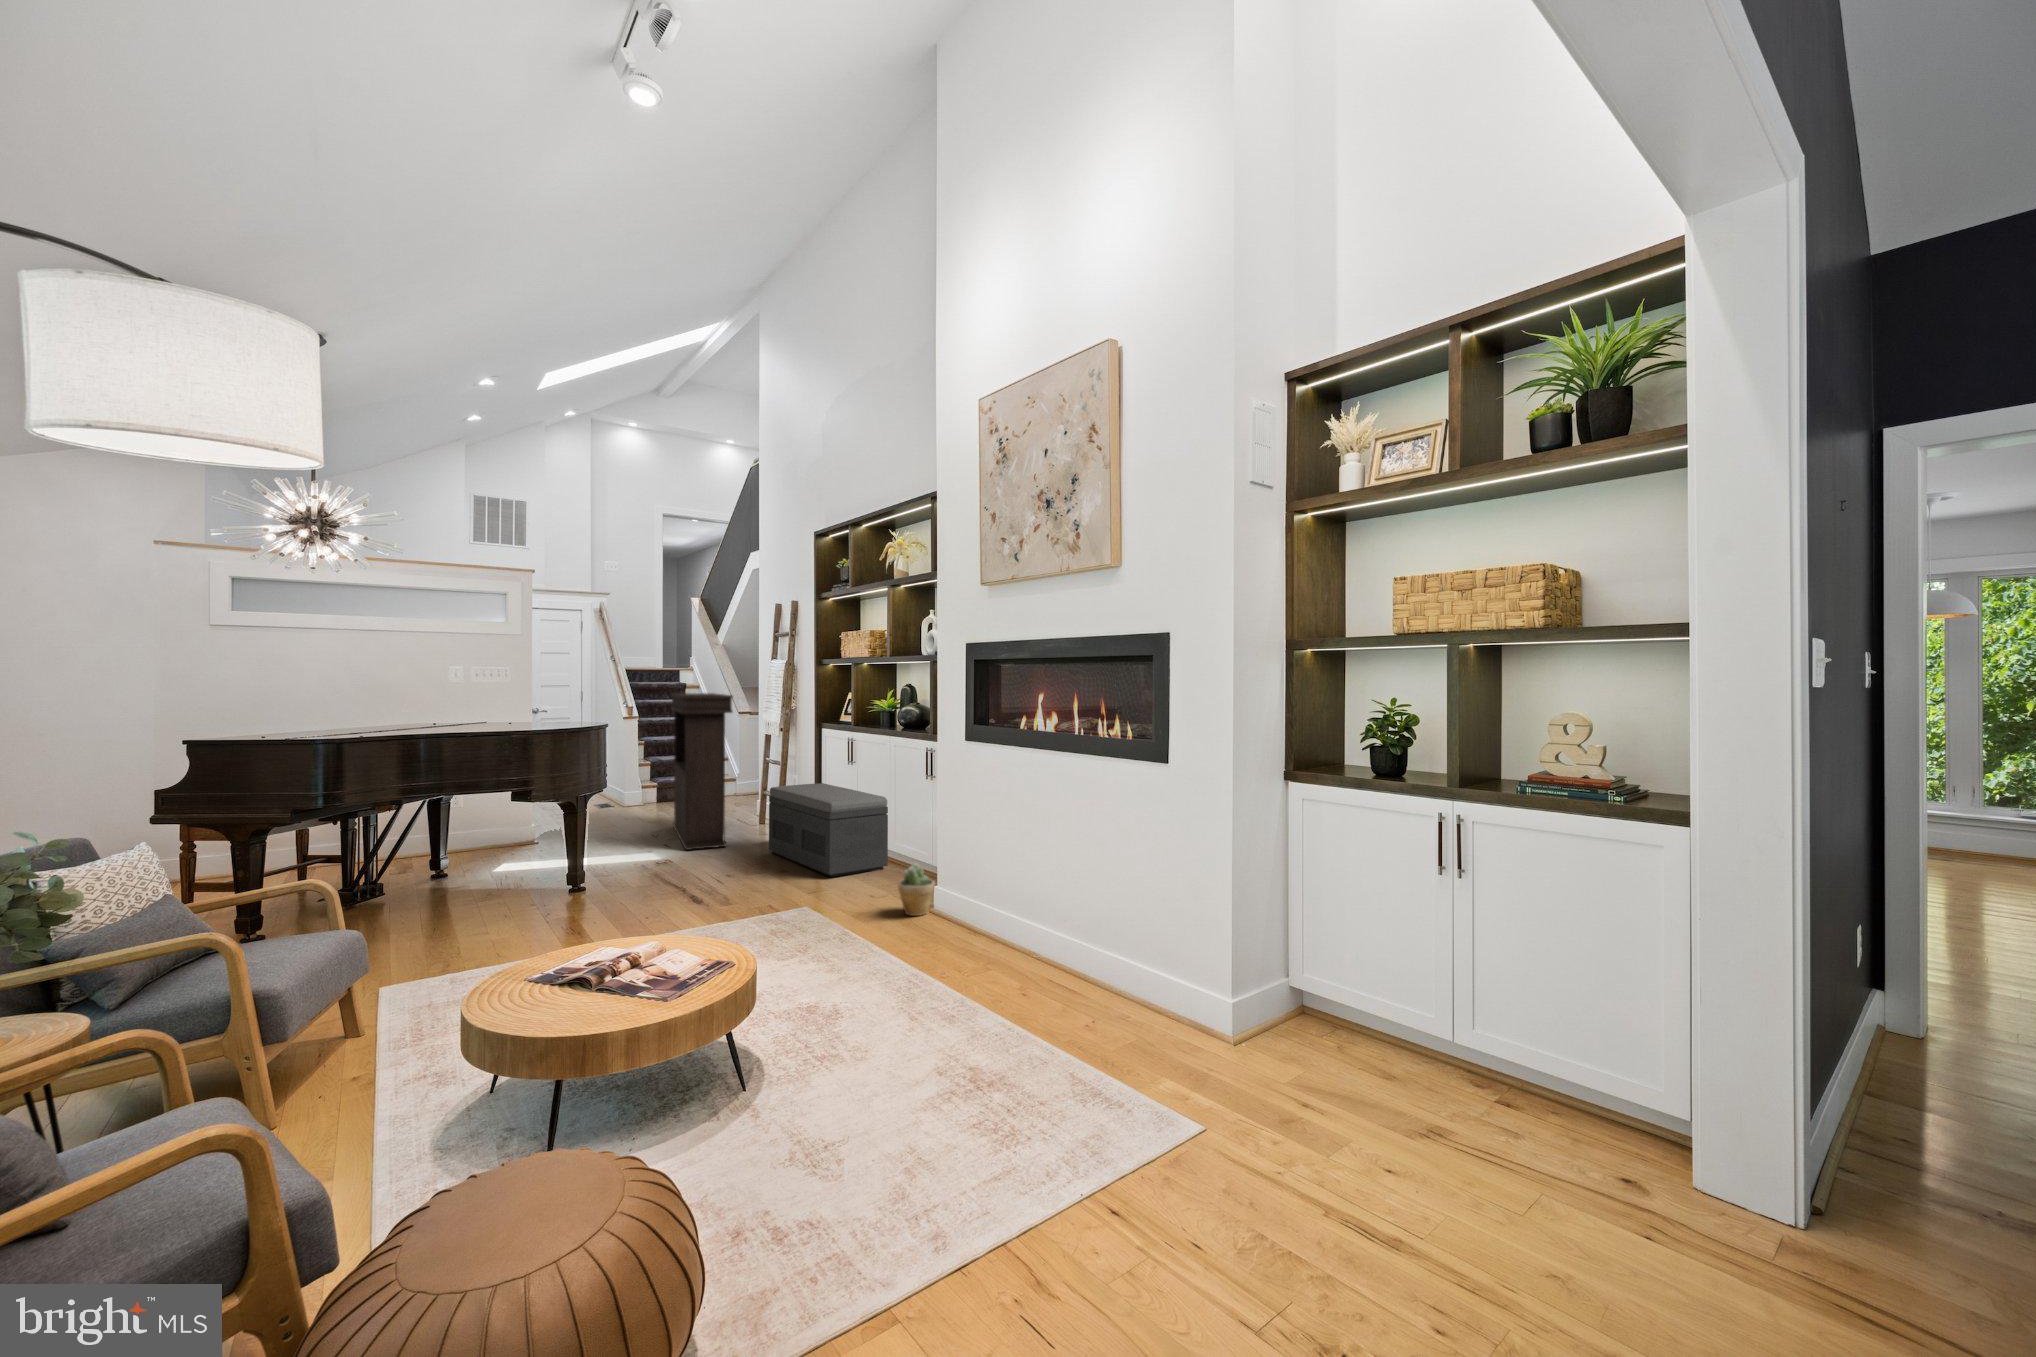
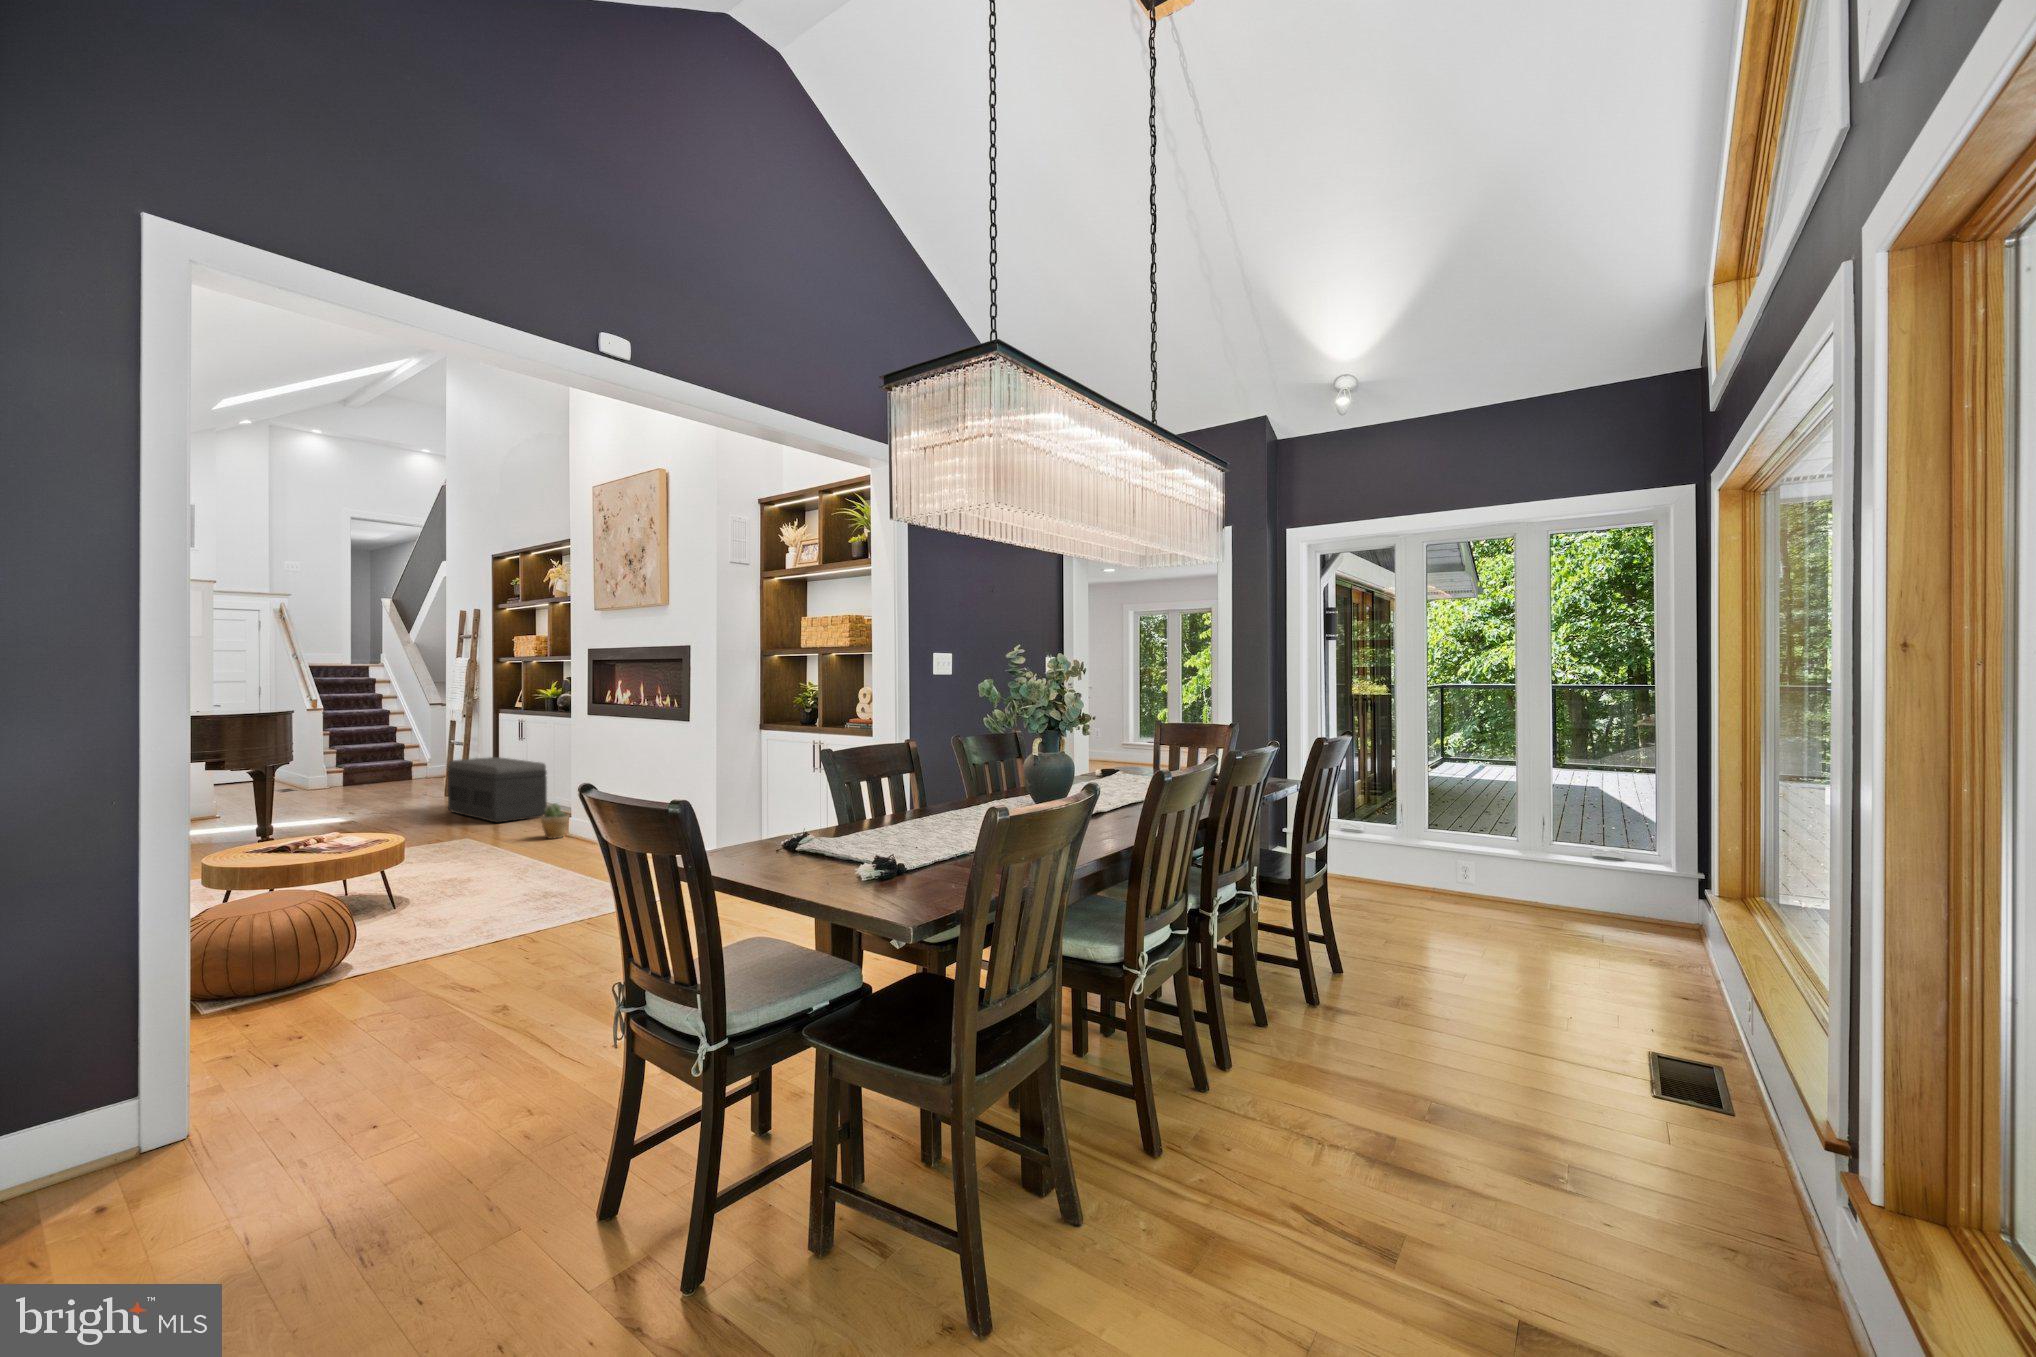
console table: present [671,693,732,850] -> none [357,687,415,814]

